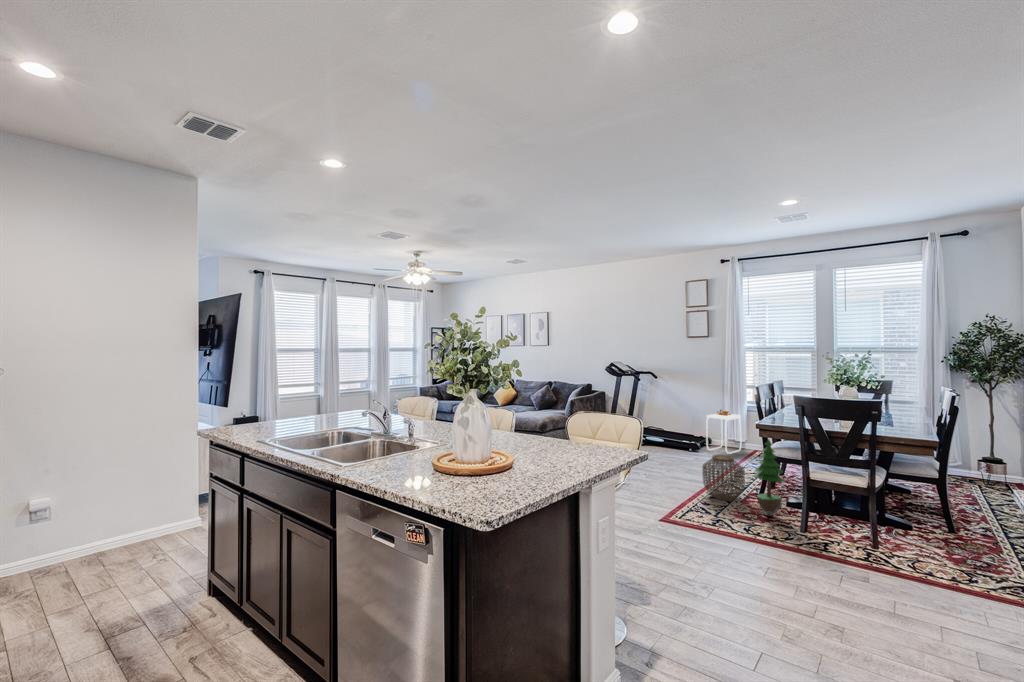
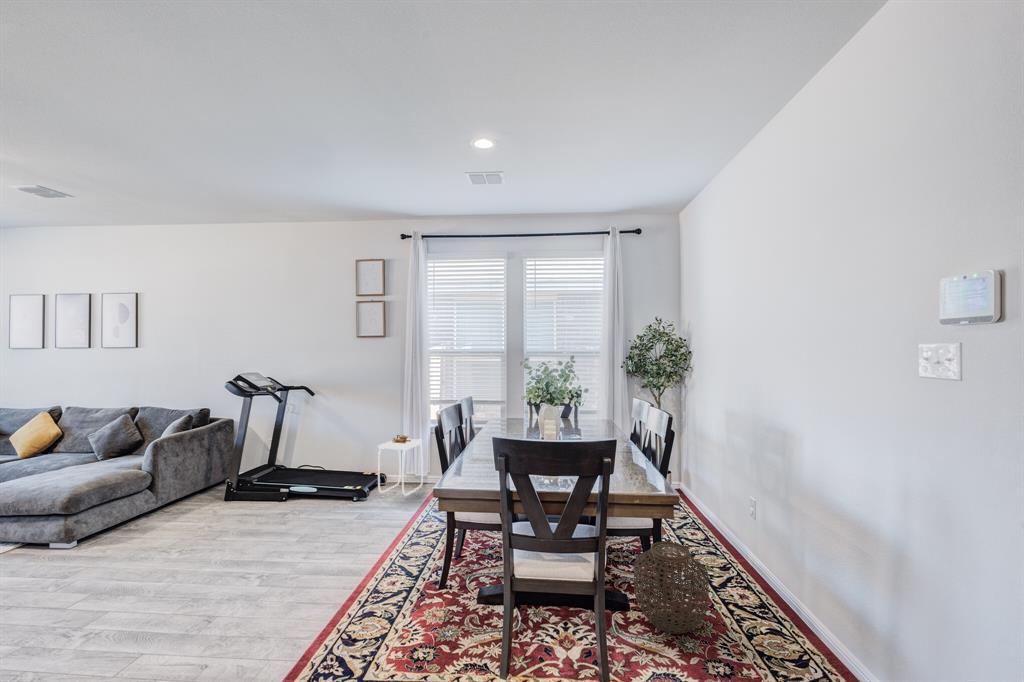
potted tree: present [754,439,784,515] -> none [429,508,477,640]
woven basket: present [703,455,745,501] -> present [634,542,709,634]

